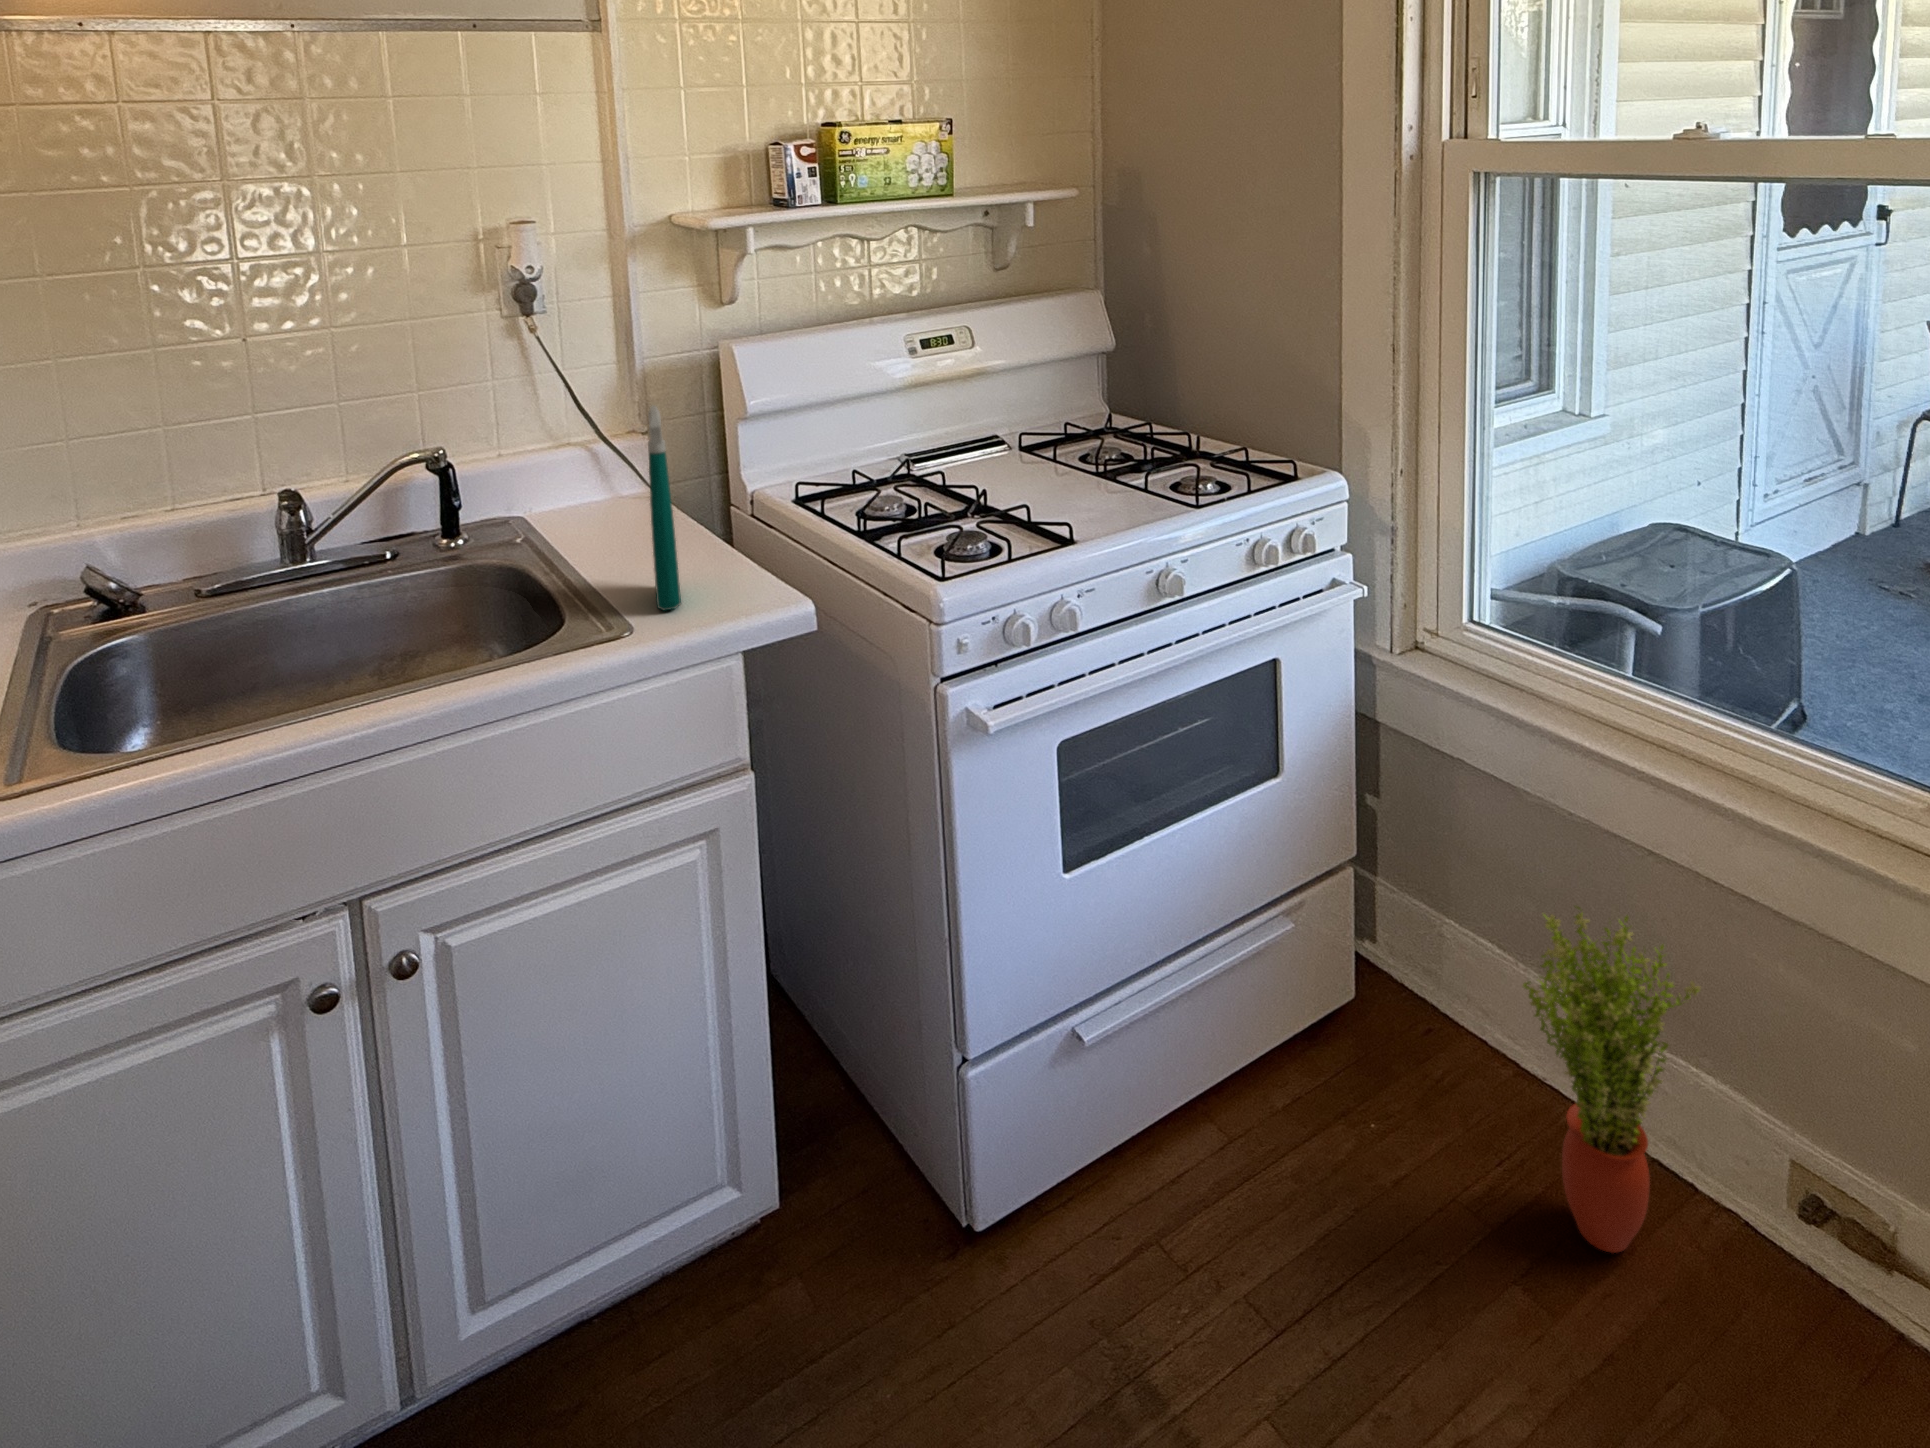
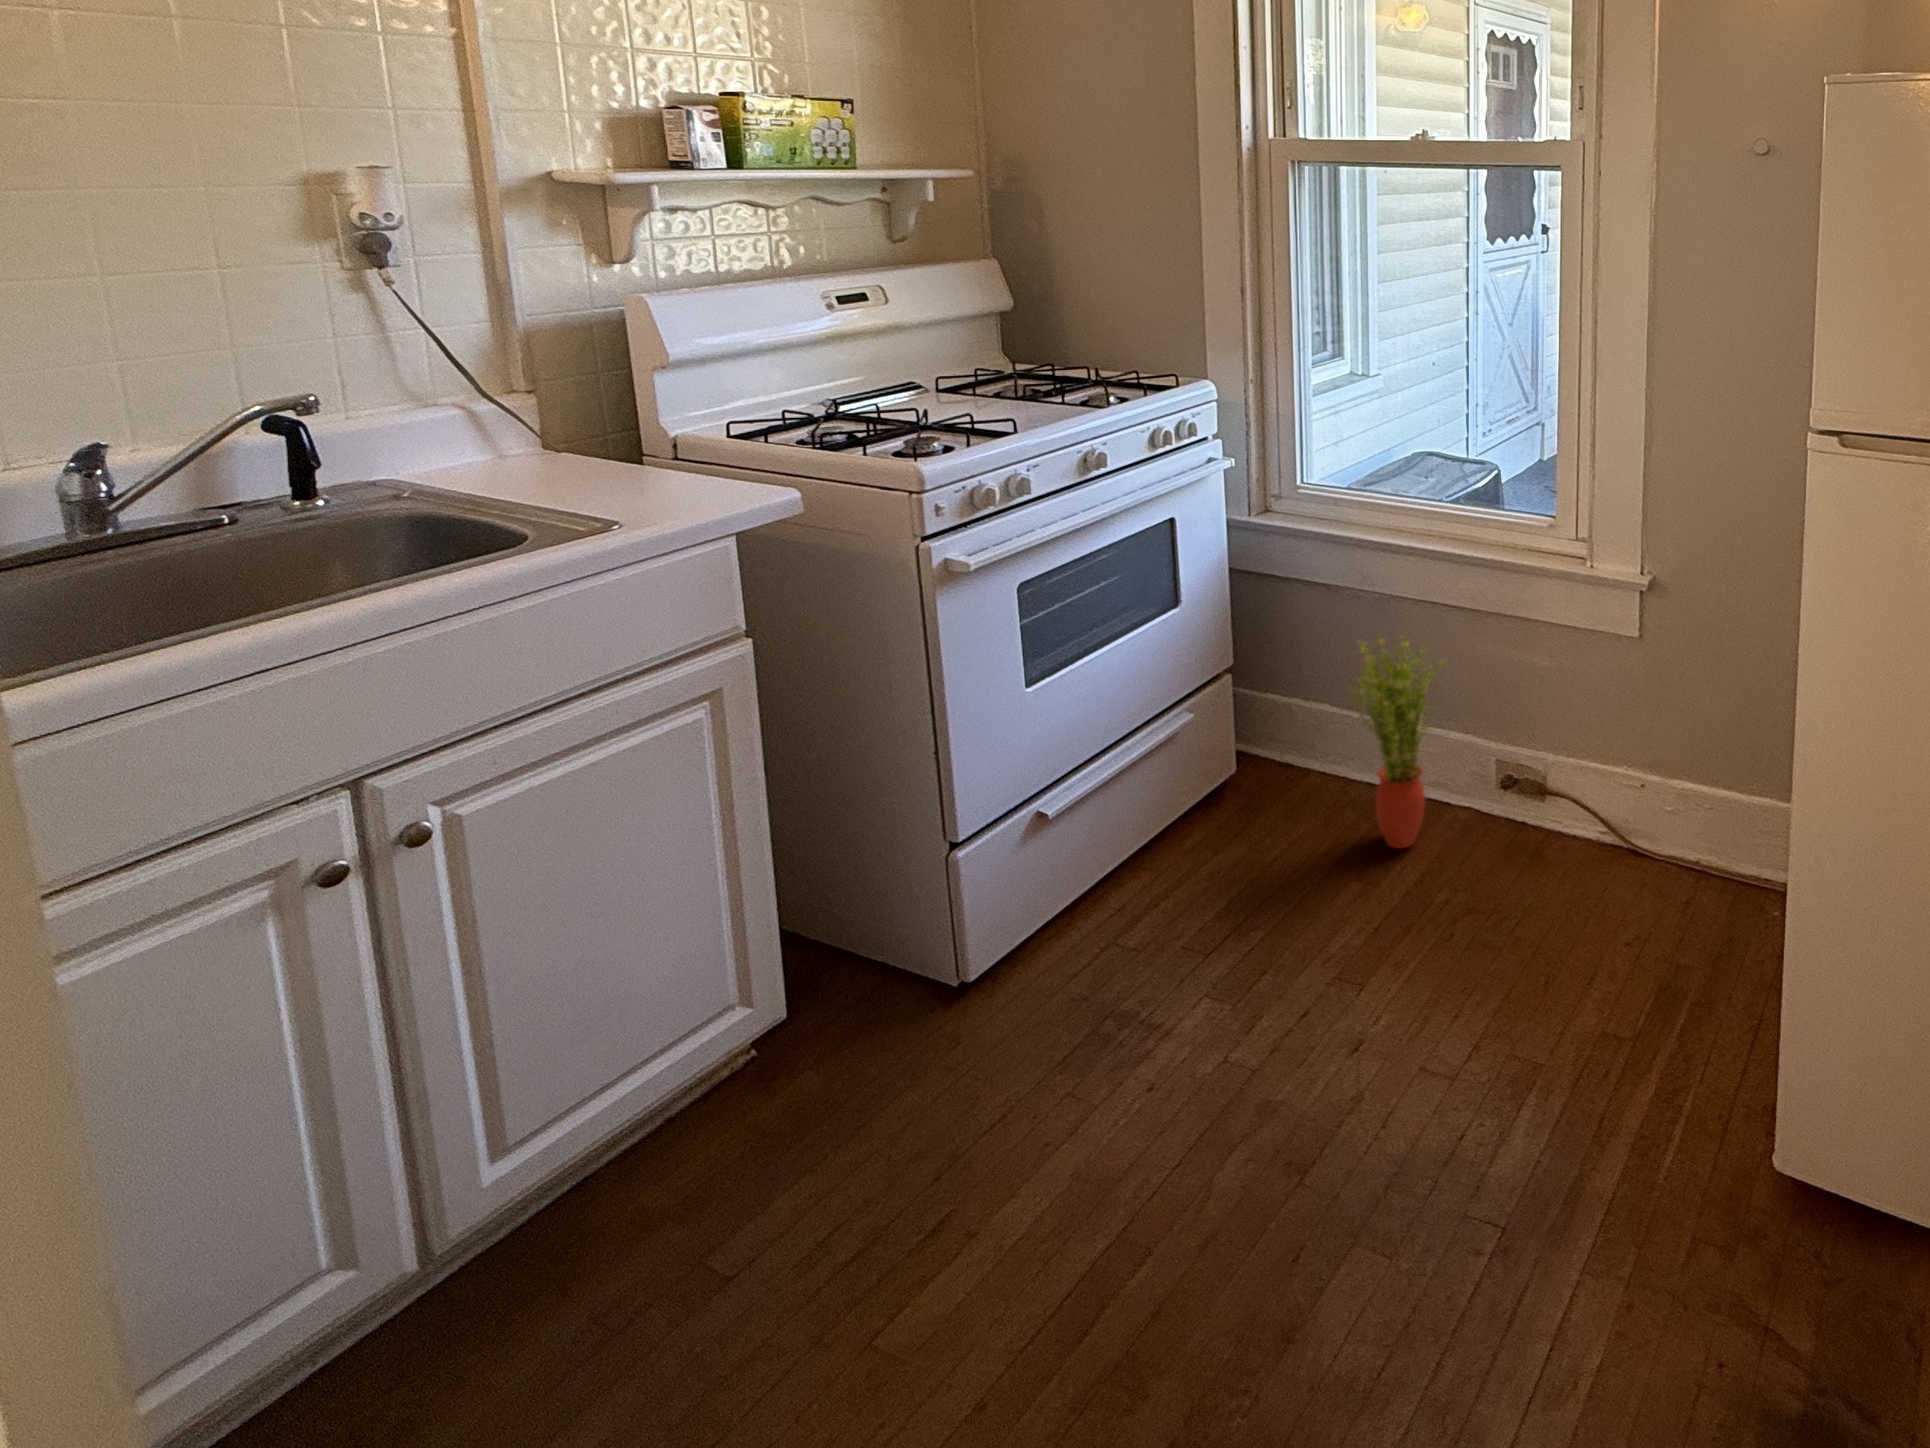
spray bottle: present [648,405,681,611] -> none [609,332,663,511]

